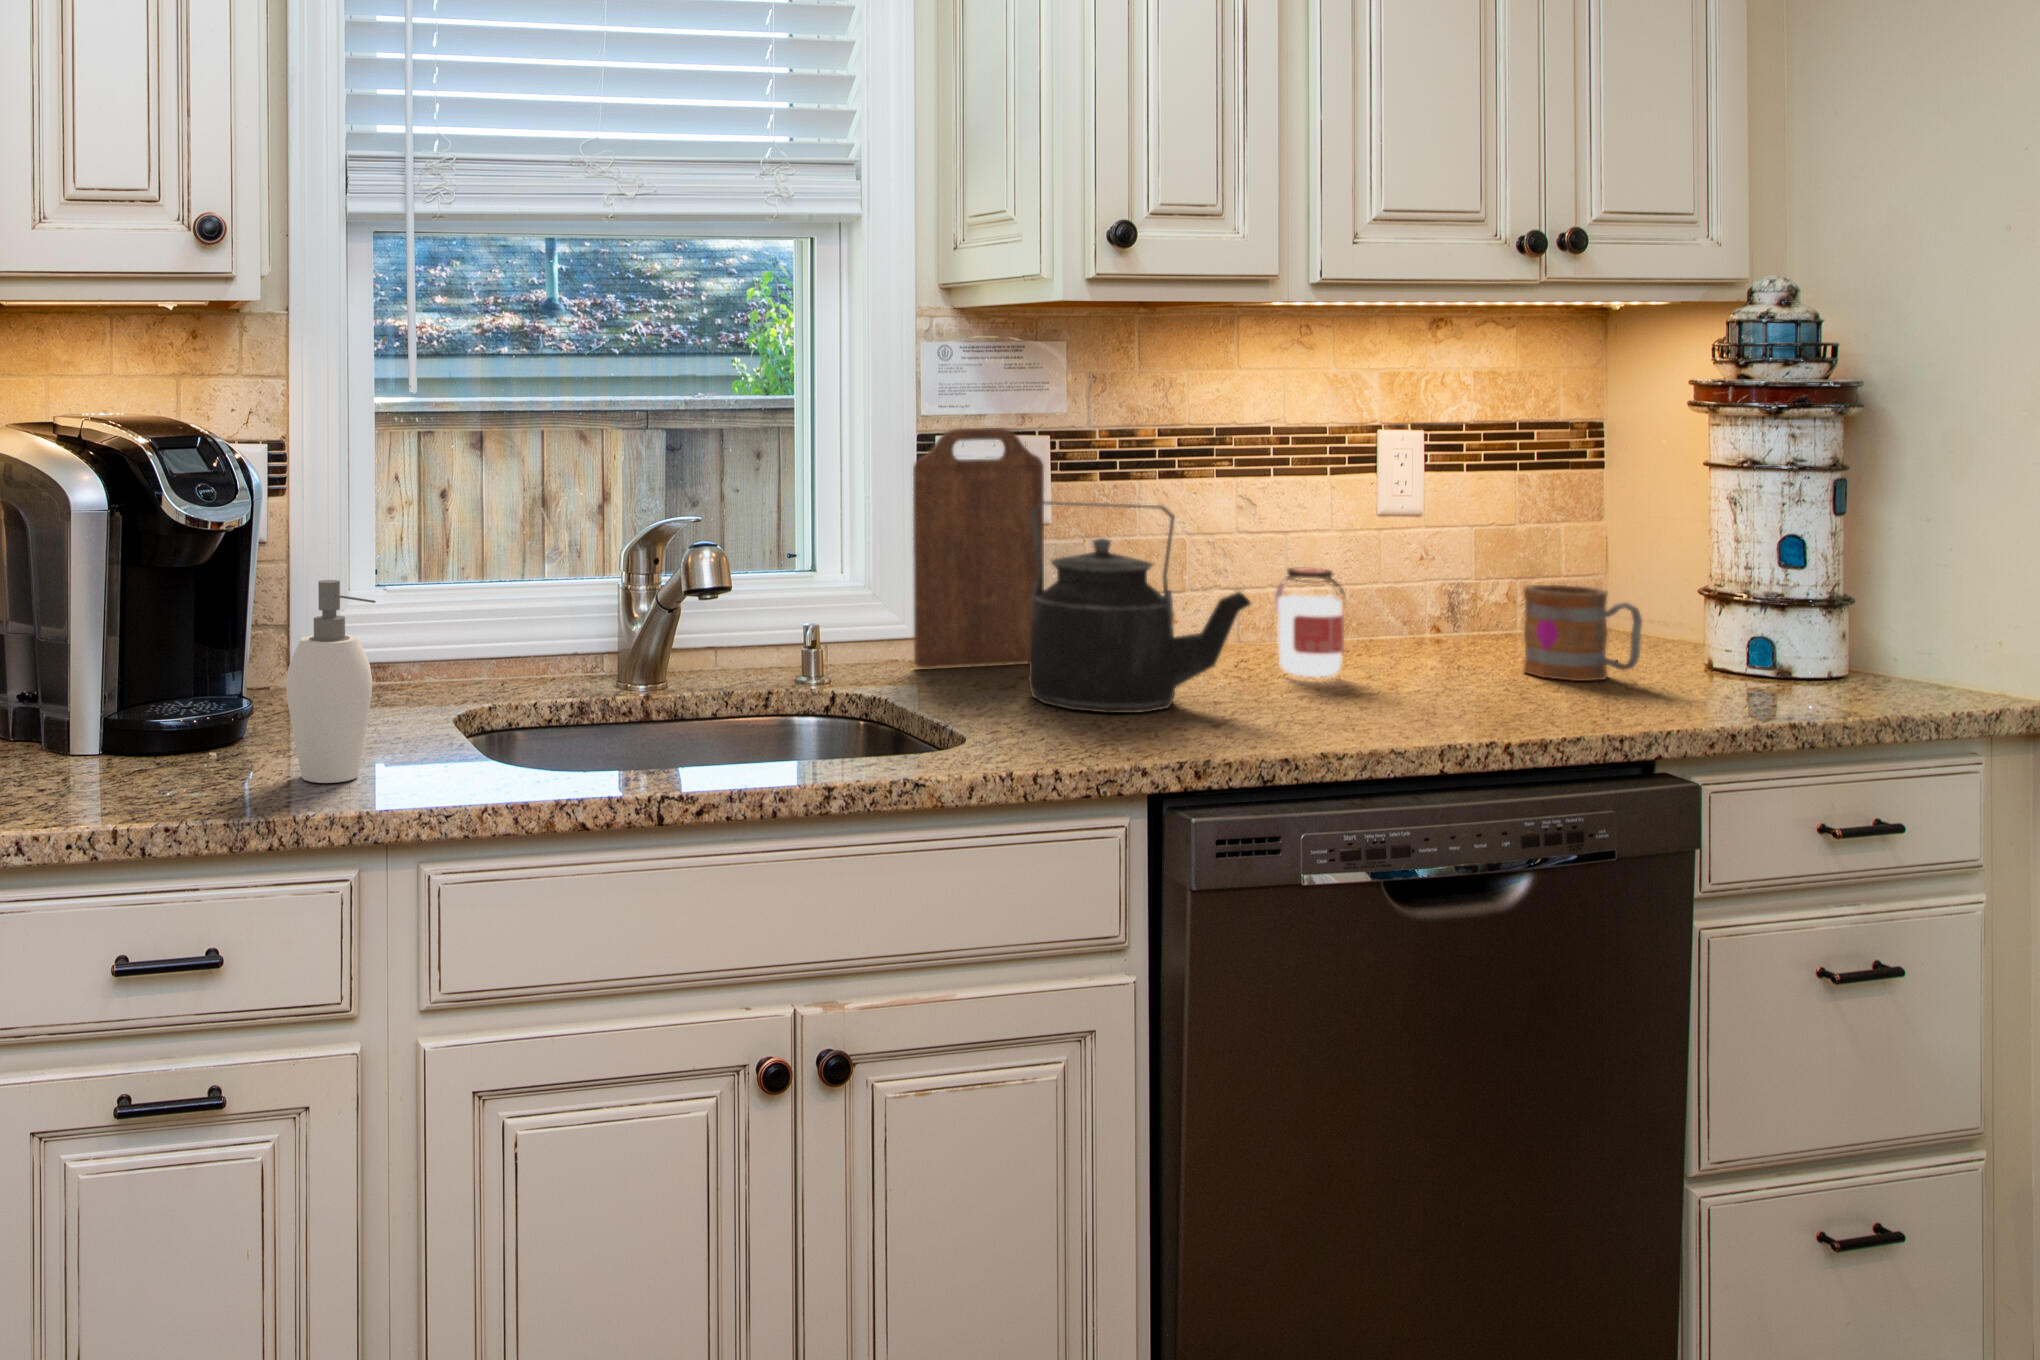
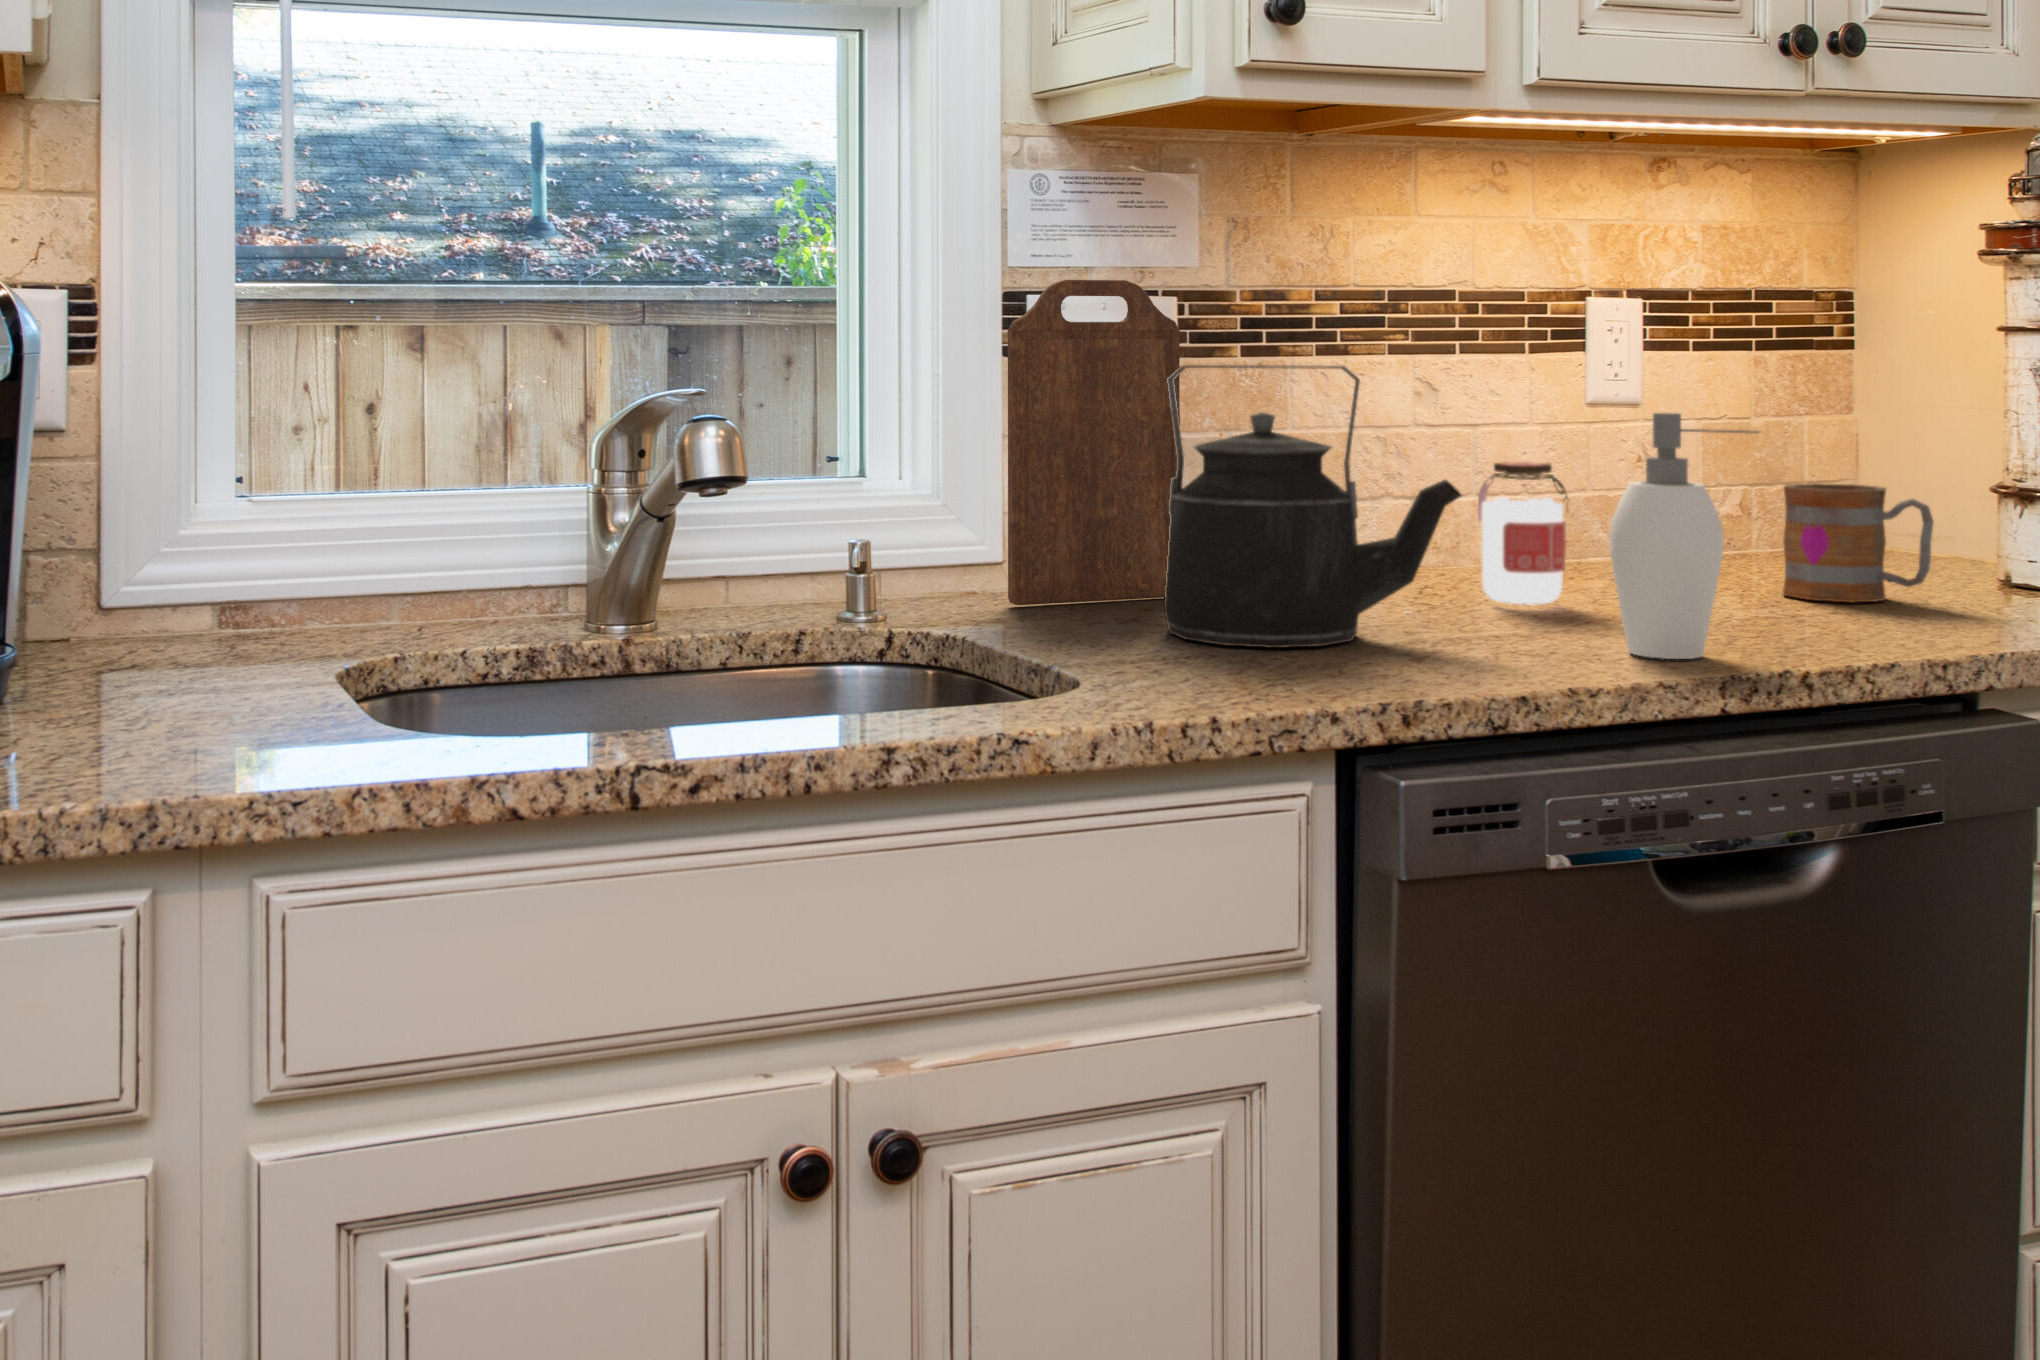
soap dispenser: present [286,580,376,783] -> present [1609,413,1759,659]

